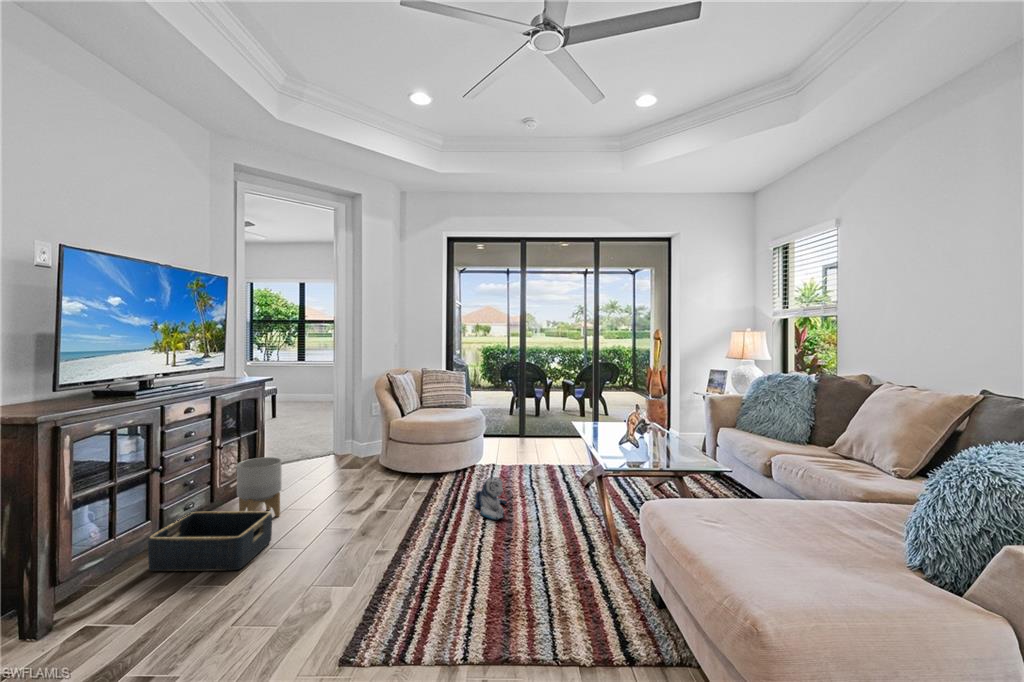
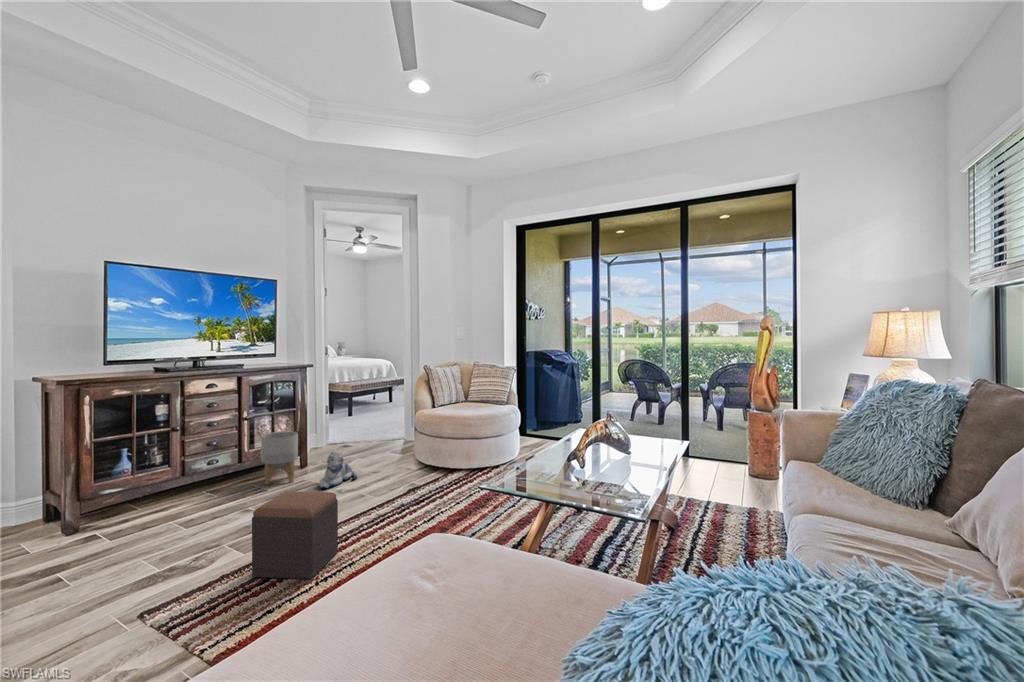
plush toy: present [475,477,507,520] -> present [319,452,357,488]
basket: present [148,511,272,571] -> none [168,468,262,515]
footstool: none [392,518,468,626] -> present [252,491,338,579]

